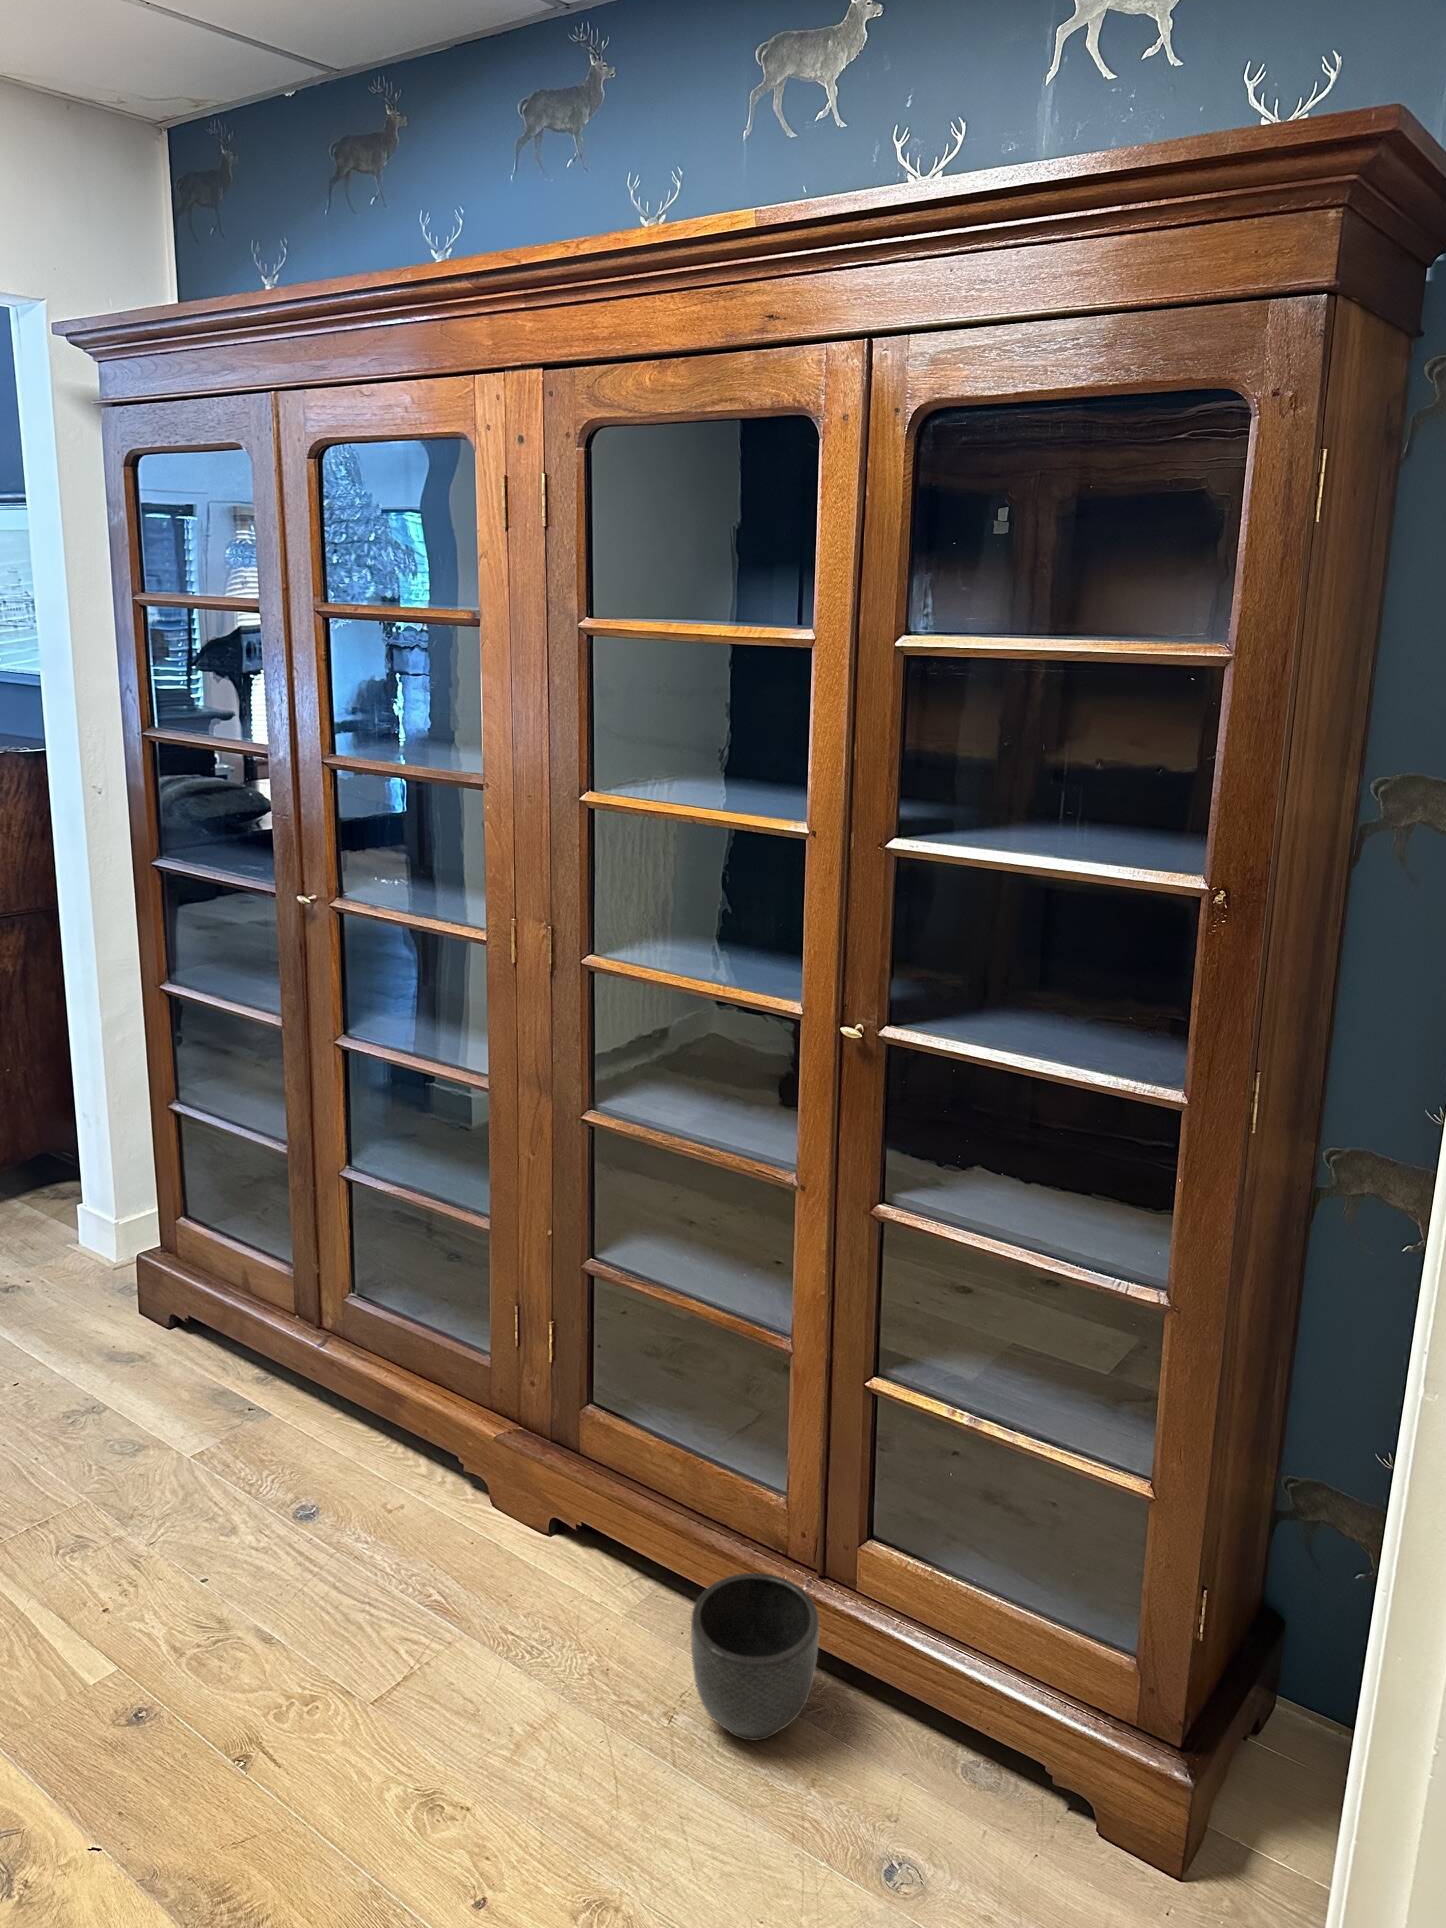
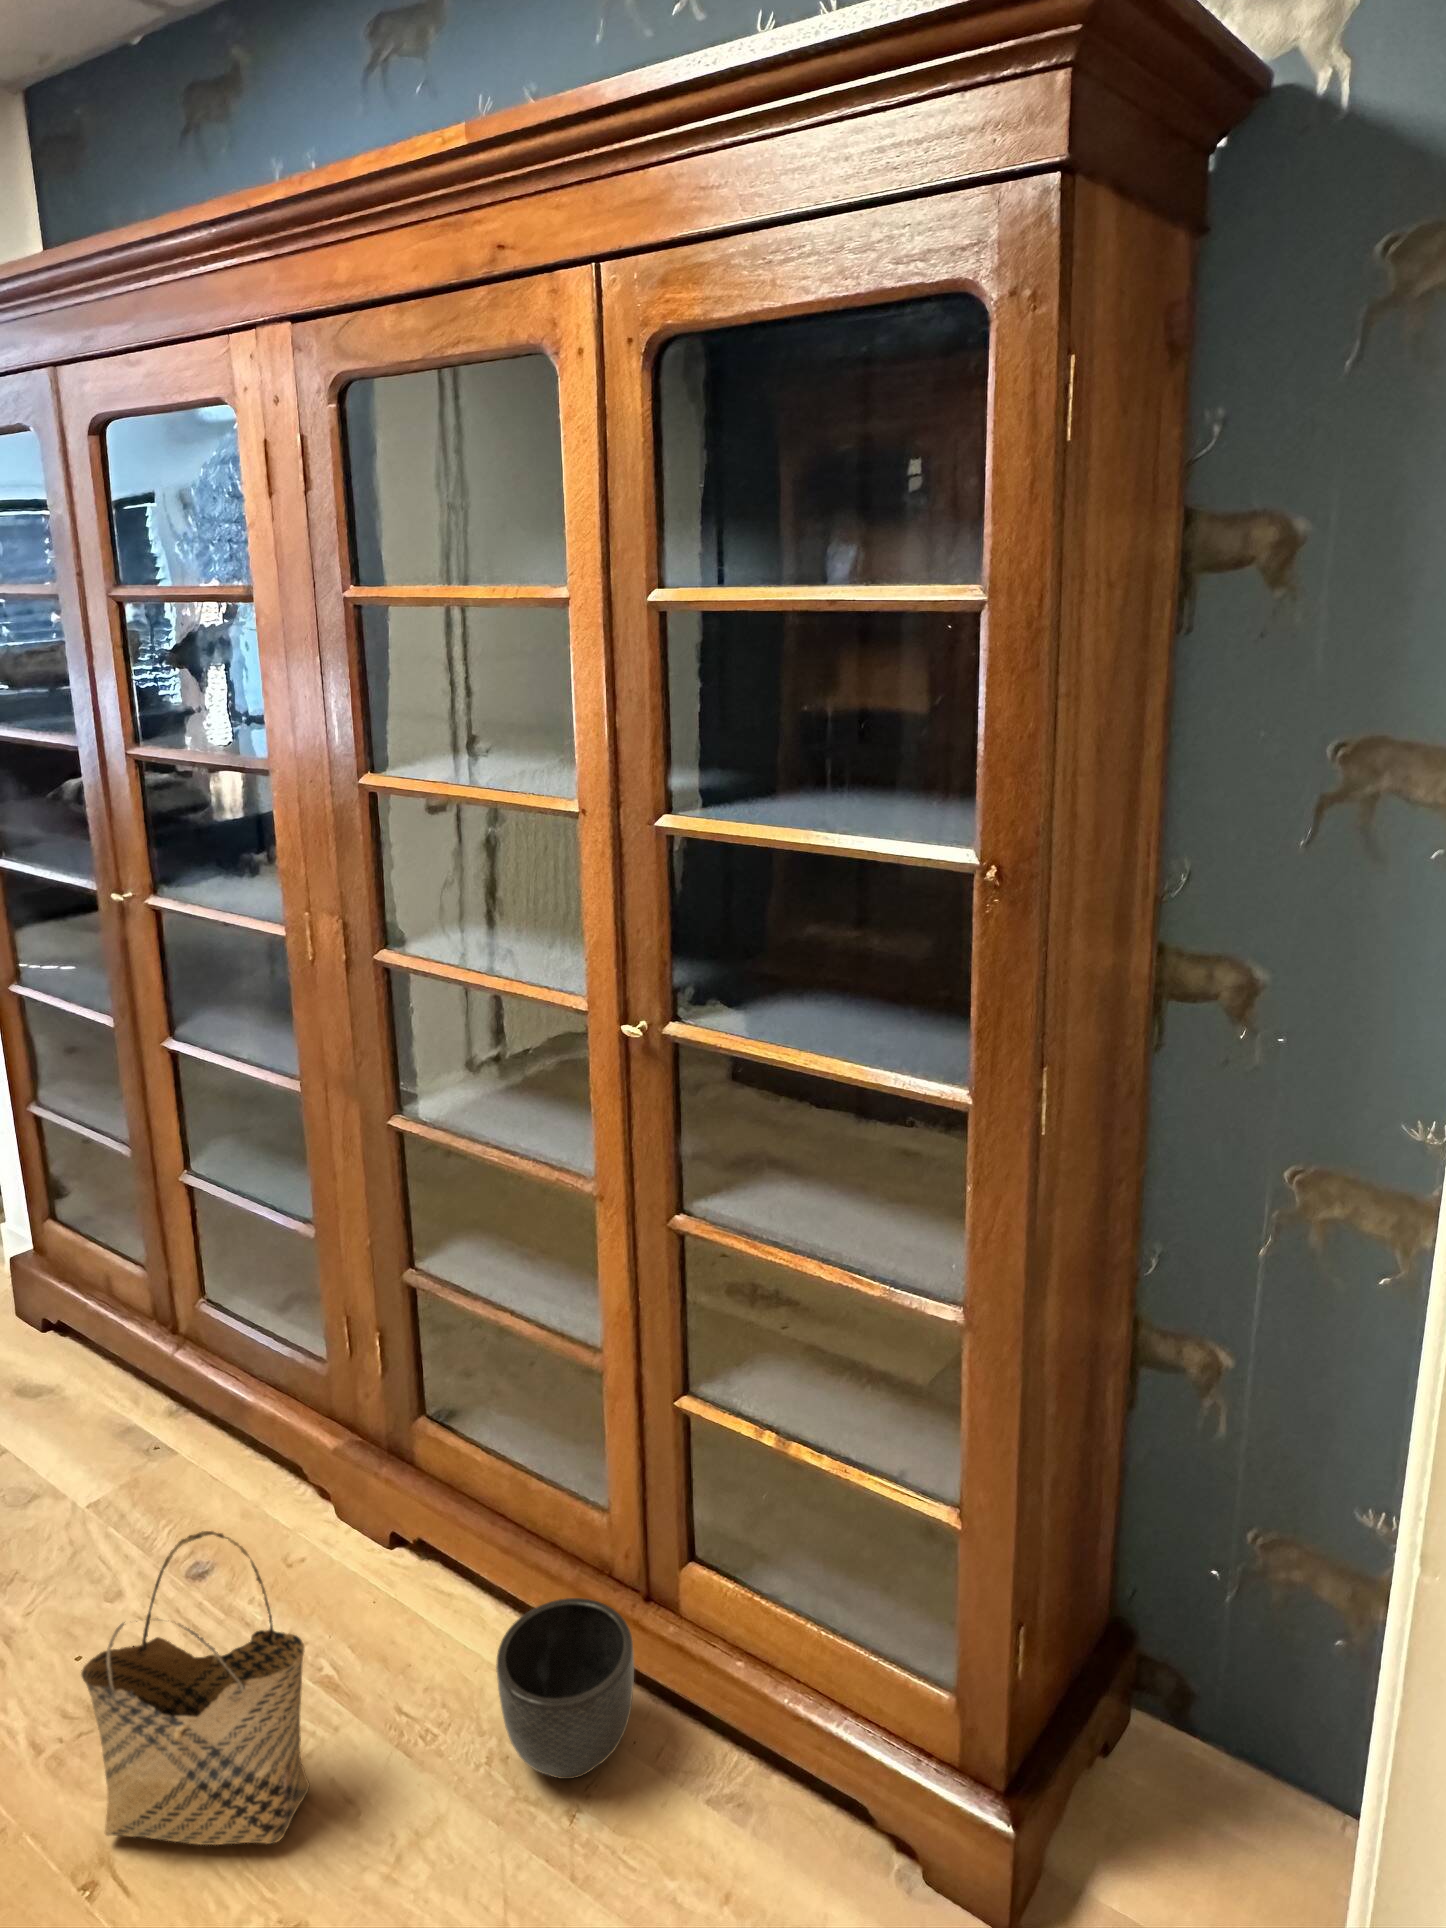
woven basket: none [316,1488,521,1784] -> present [81,1531,310,1845]

